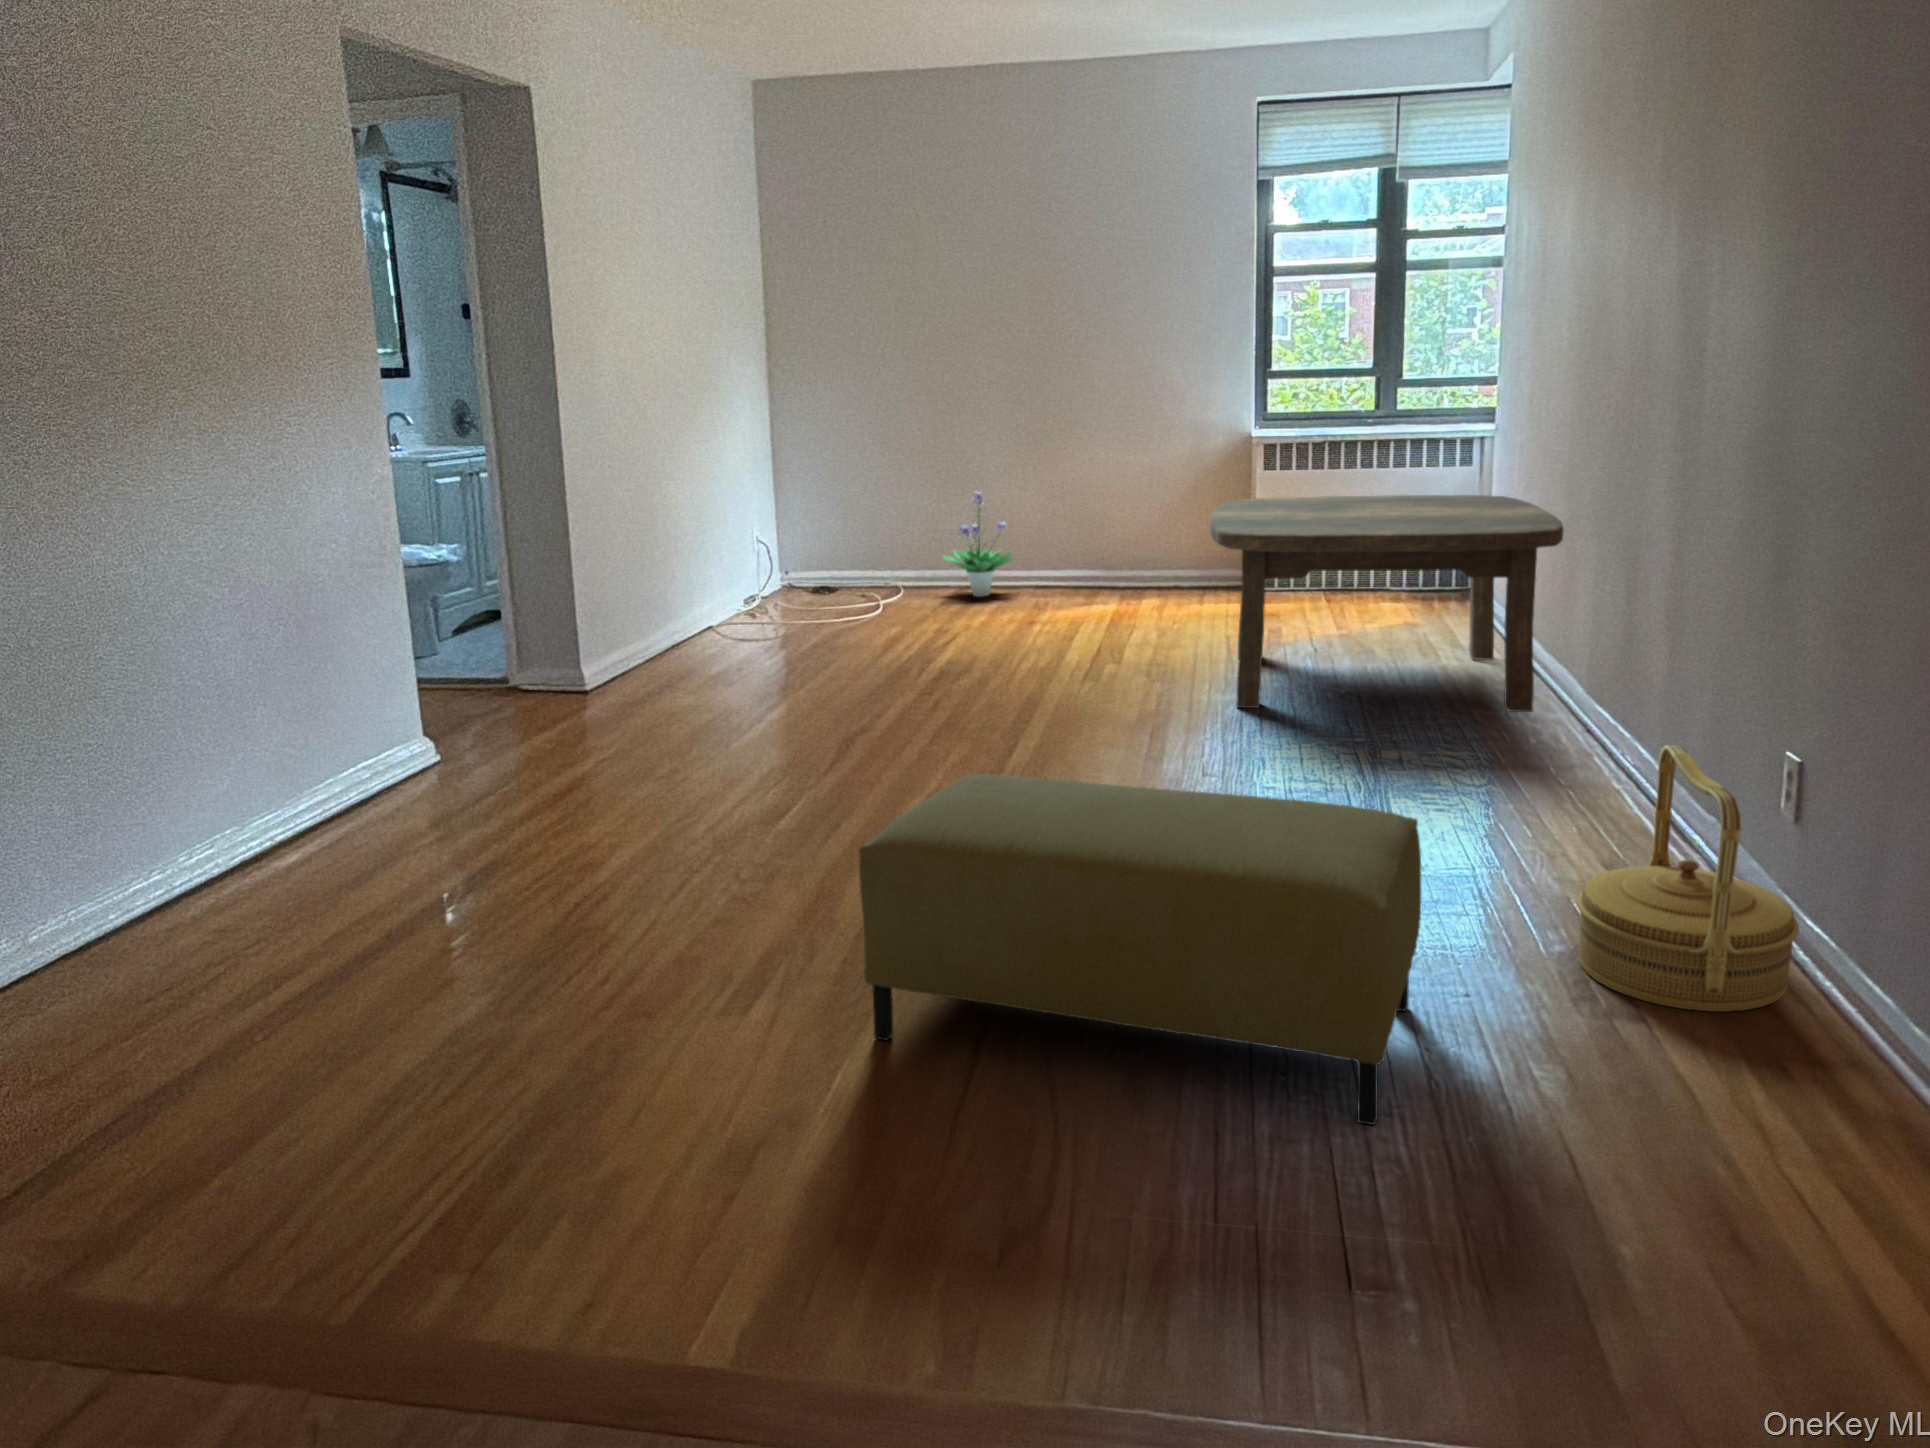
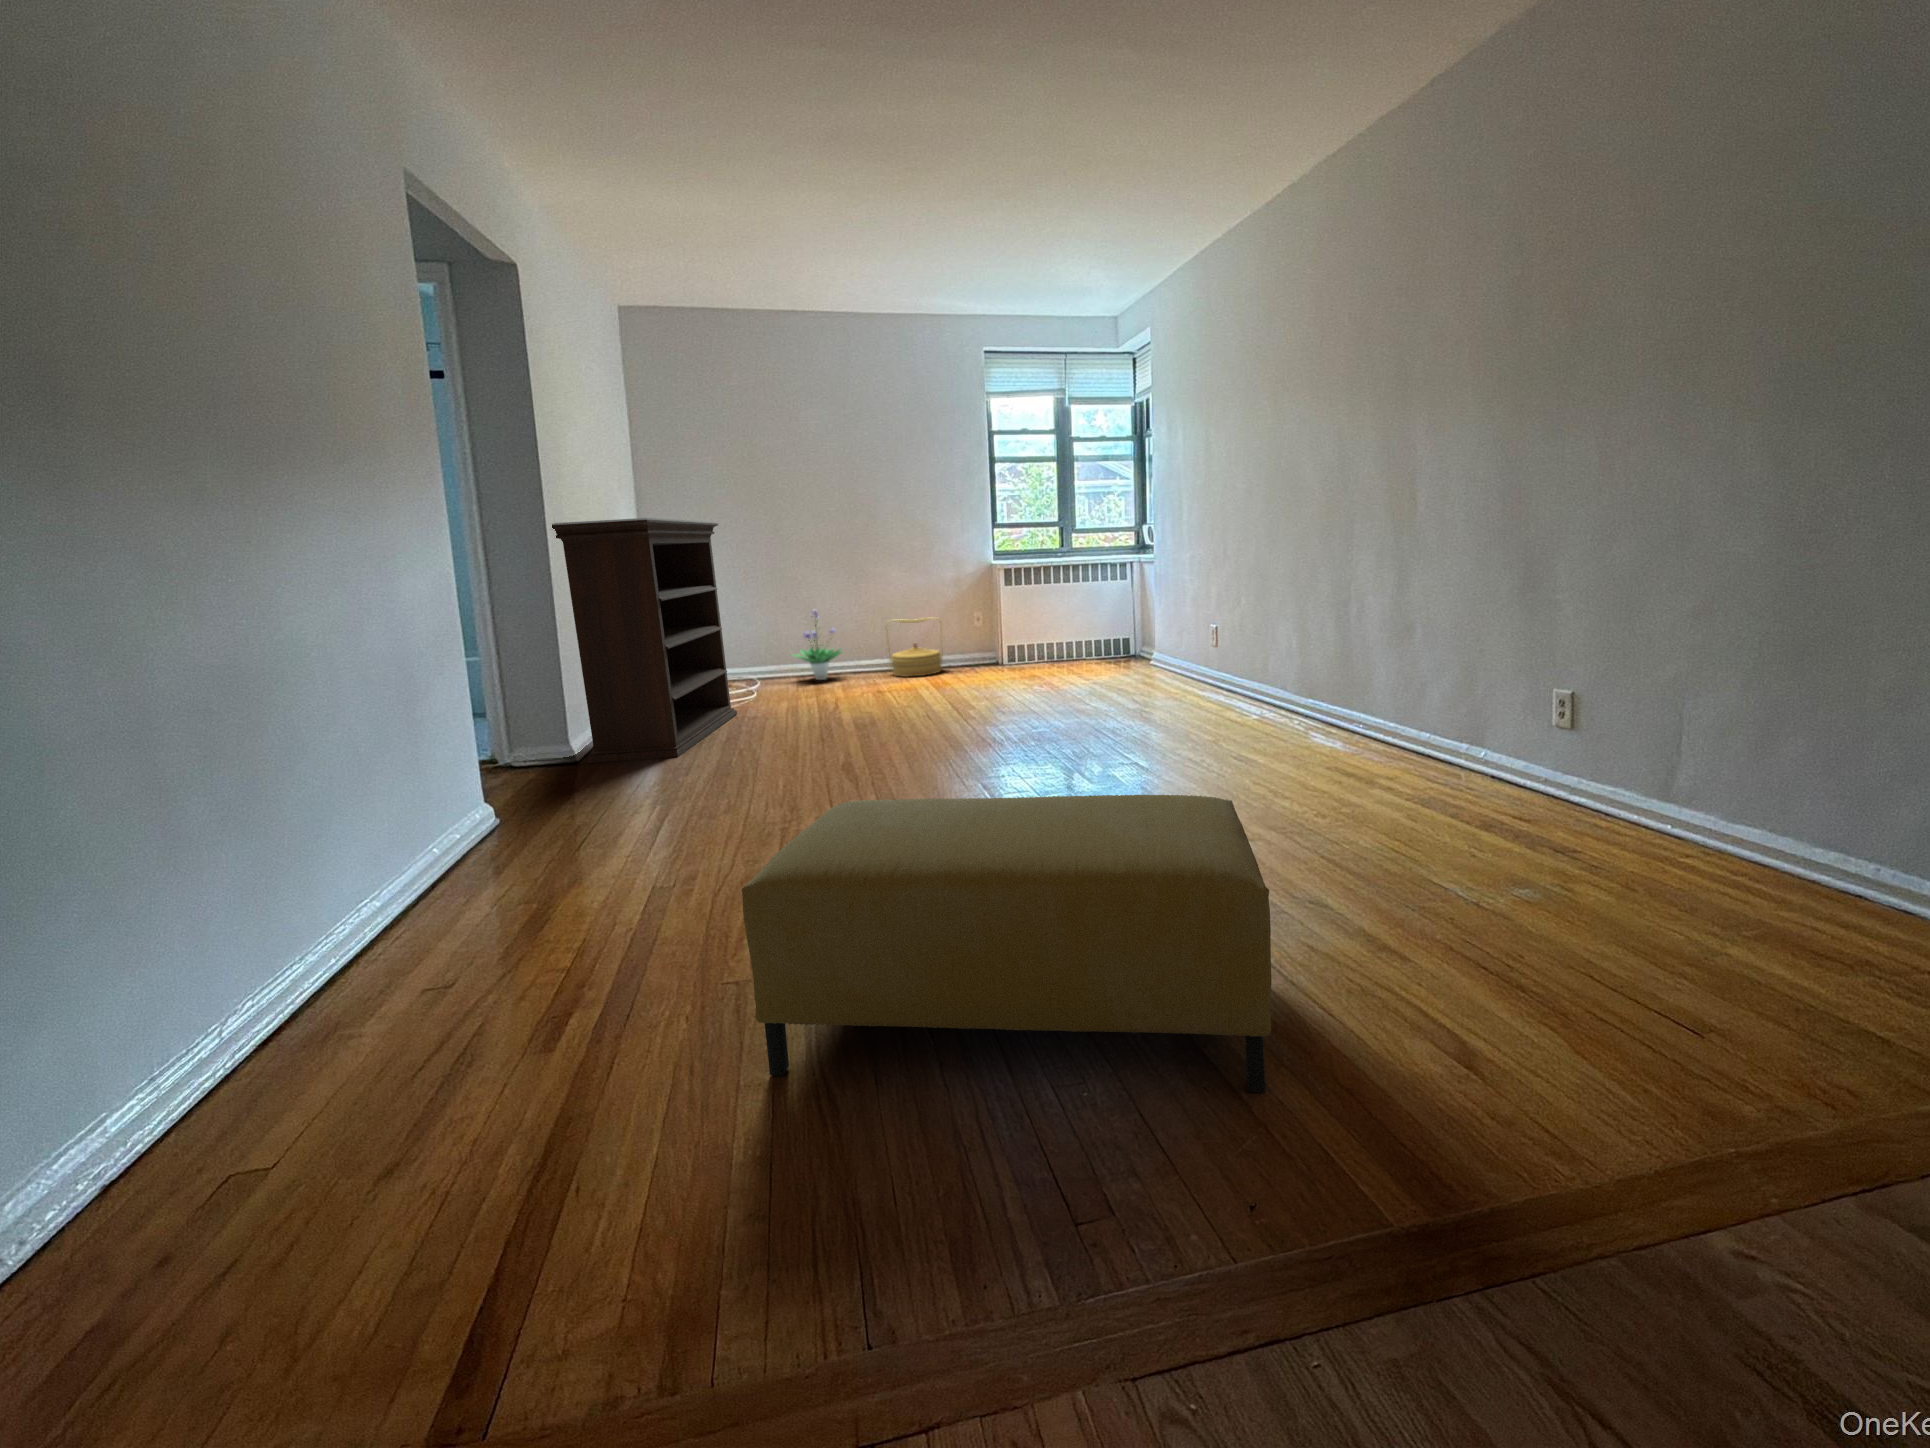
bookshelf: none [644,374,862,696] -> present [552,518,737,763]
coffee table: present [1210,495,1564,712] -> none [983,588,1214,736]
woven basket: present [1577,745,1799,1012] -> present [888,618,943,677]

